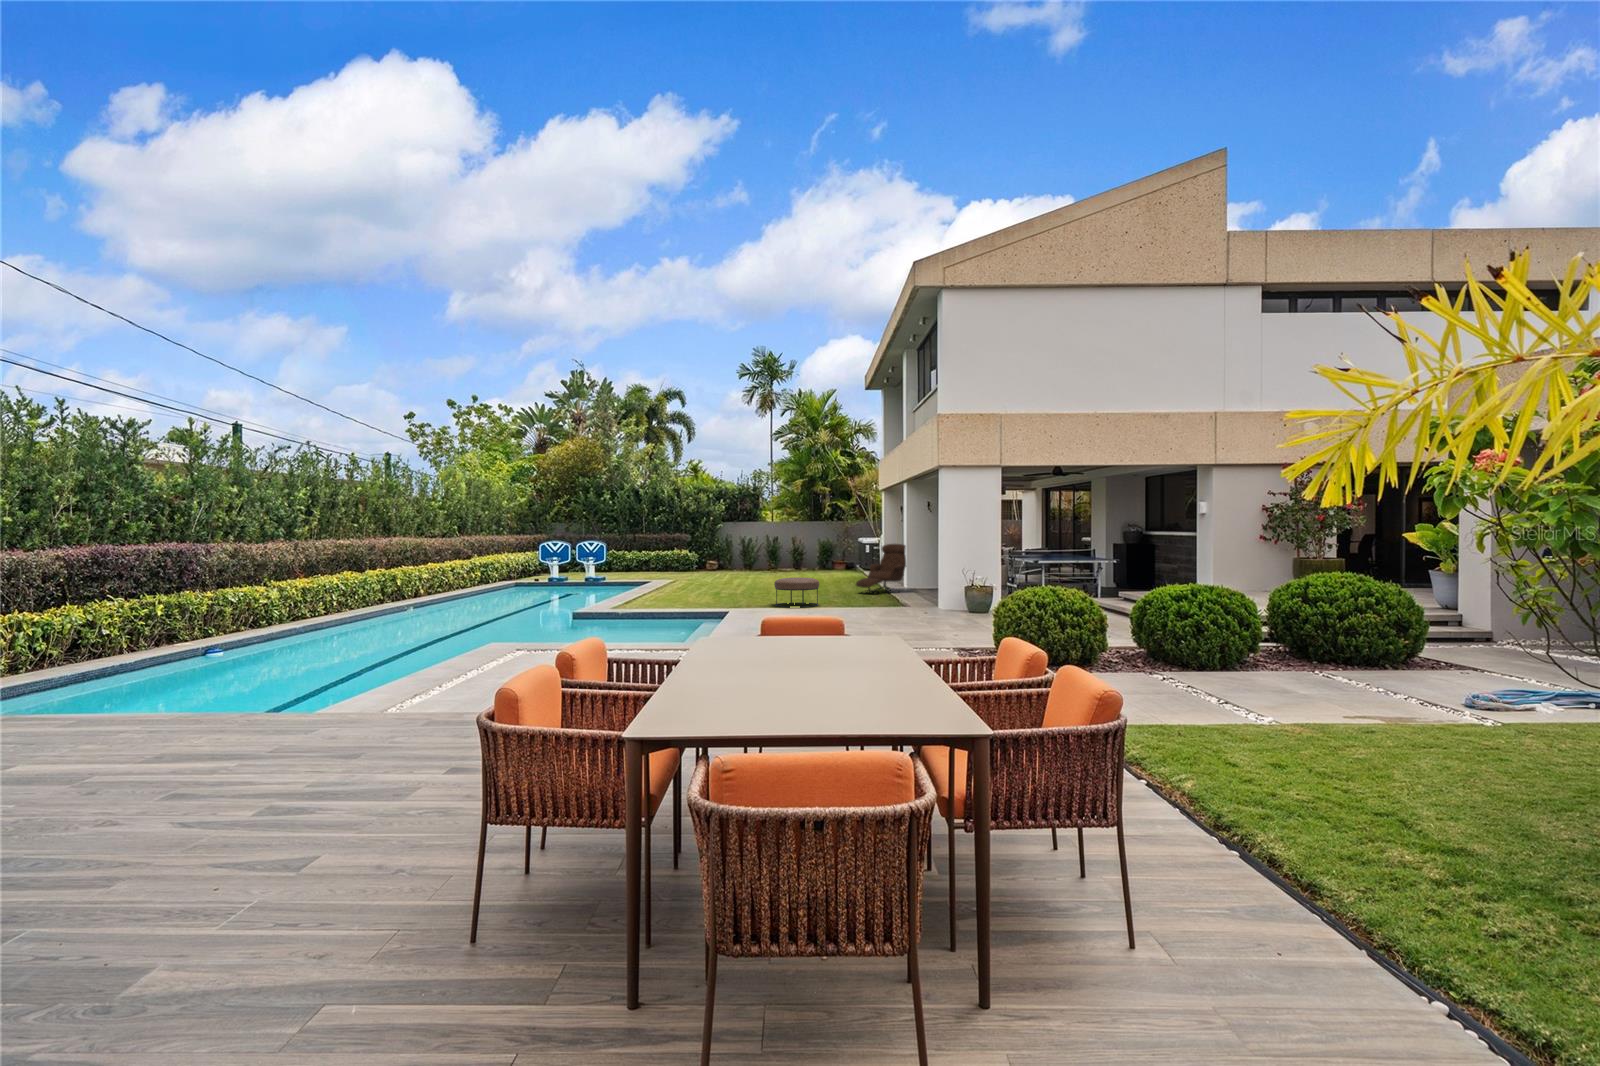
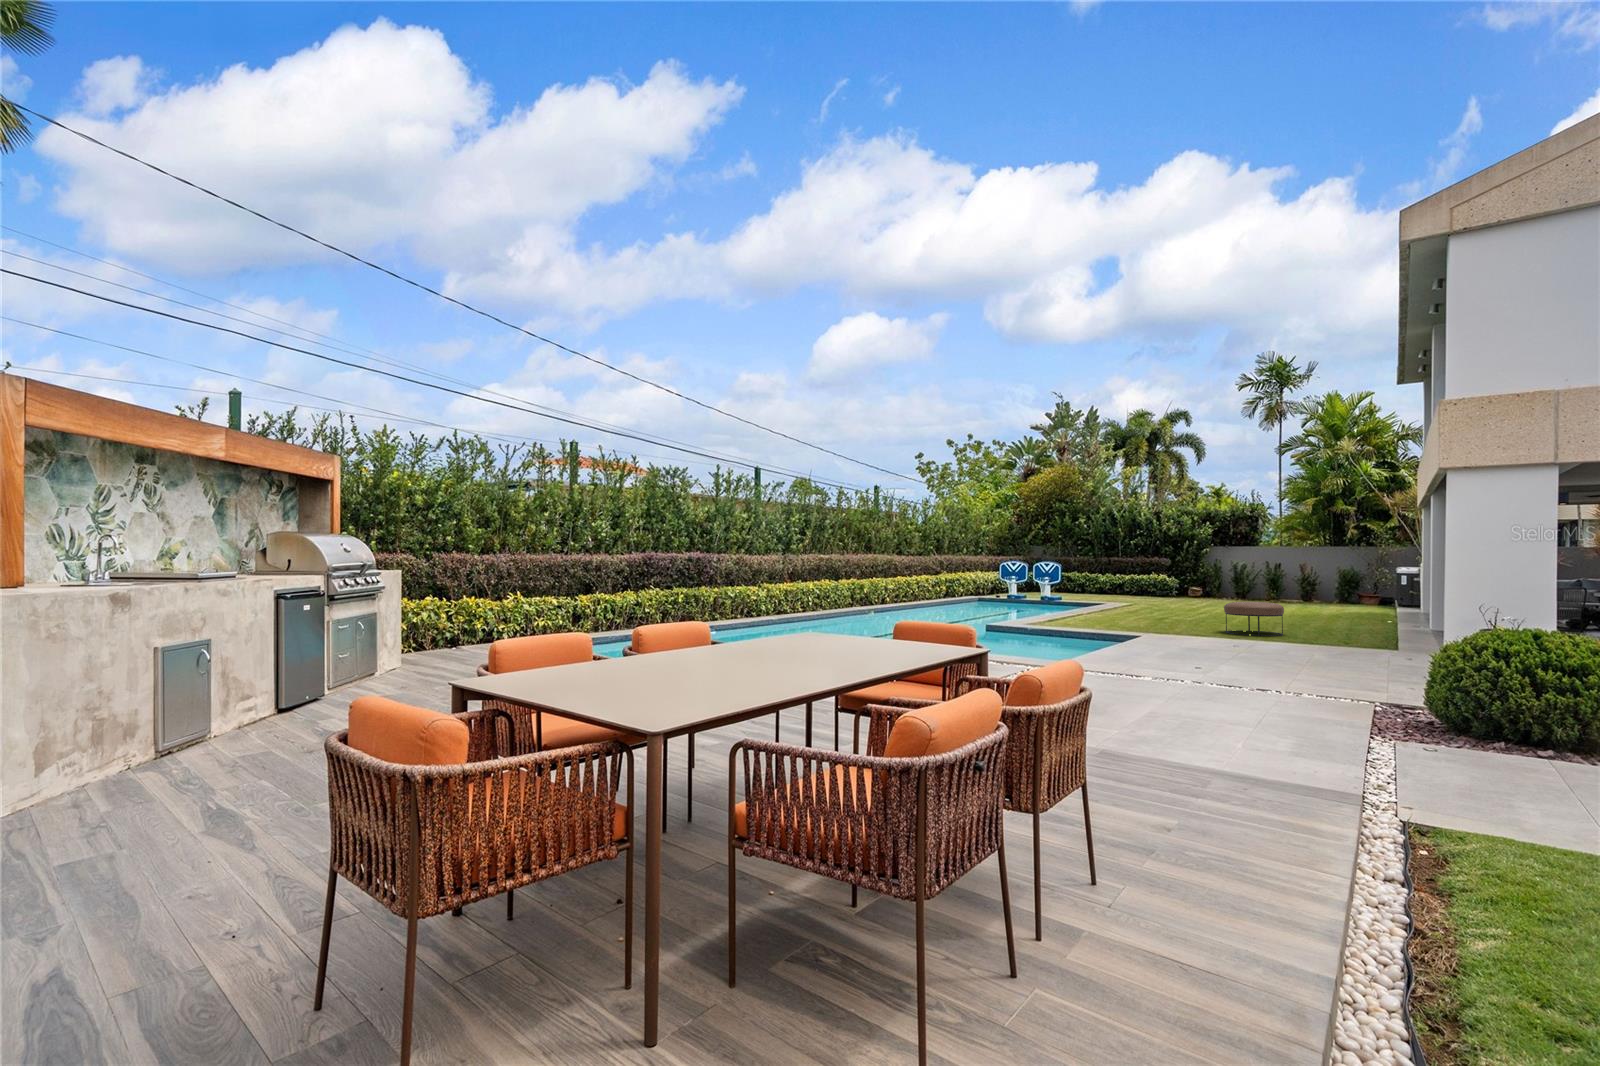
lounge chair: present [856,544,906,593] -> none [1353,567,1436,630]

